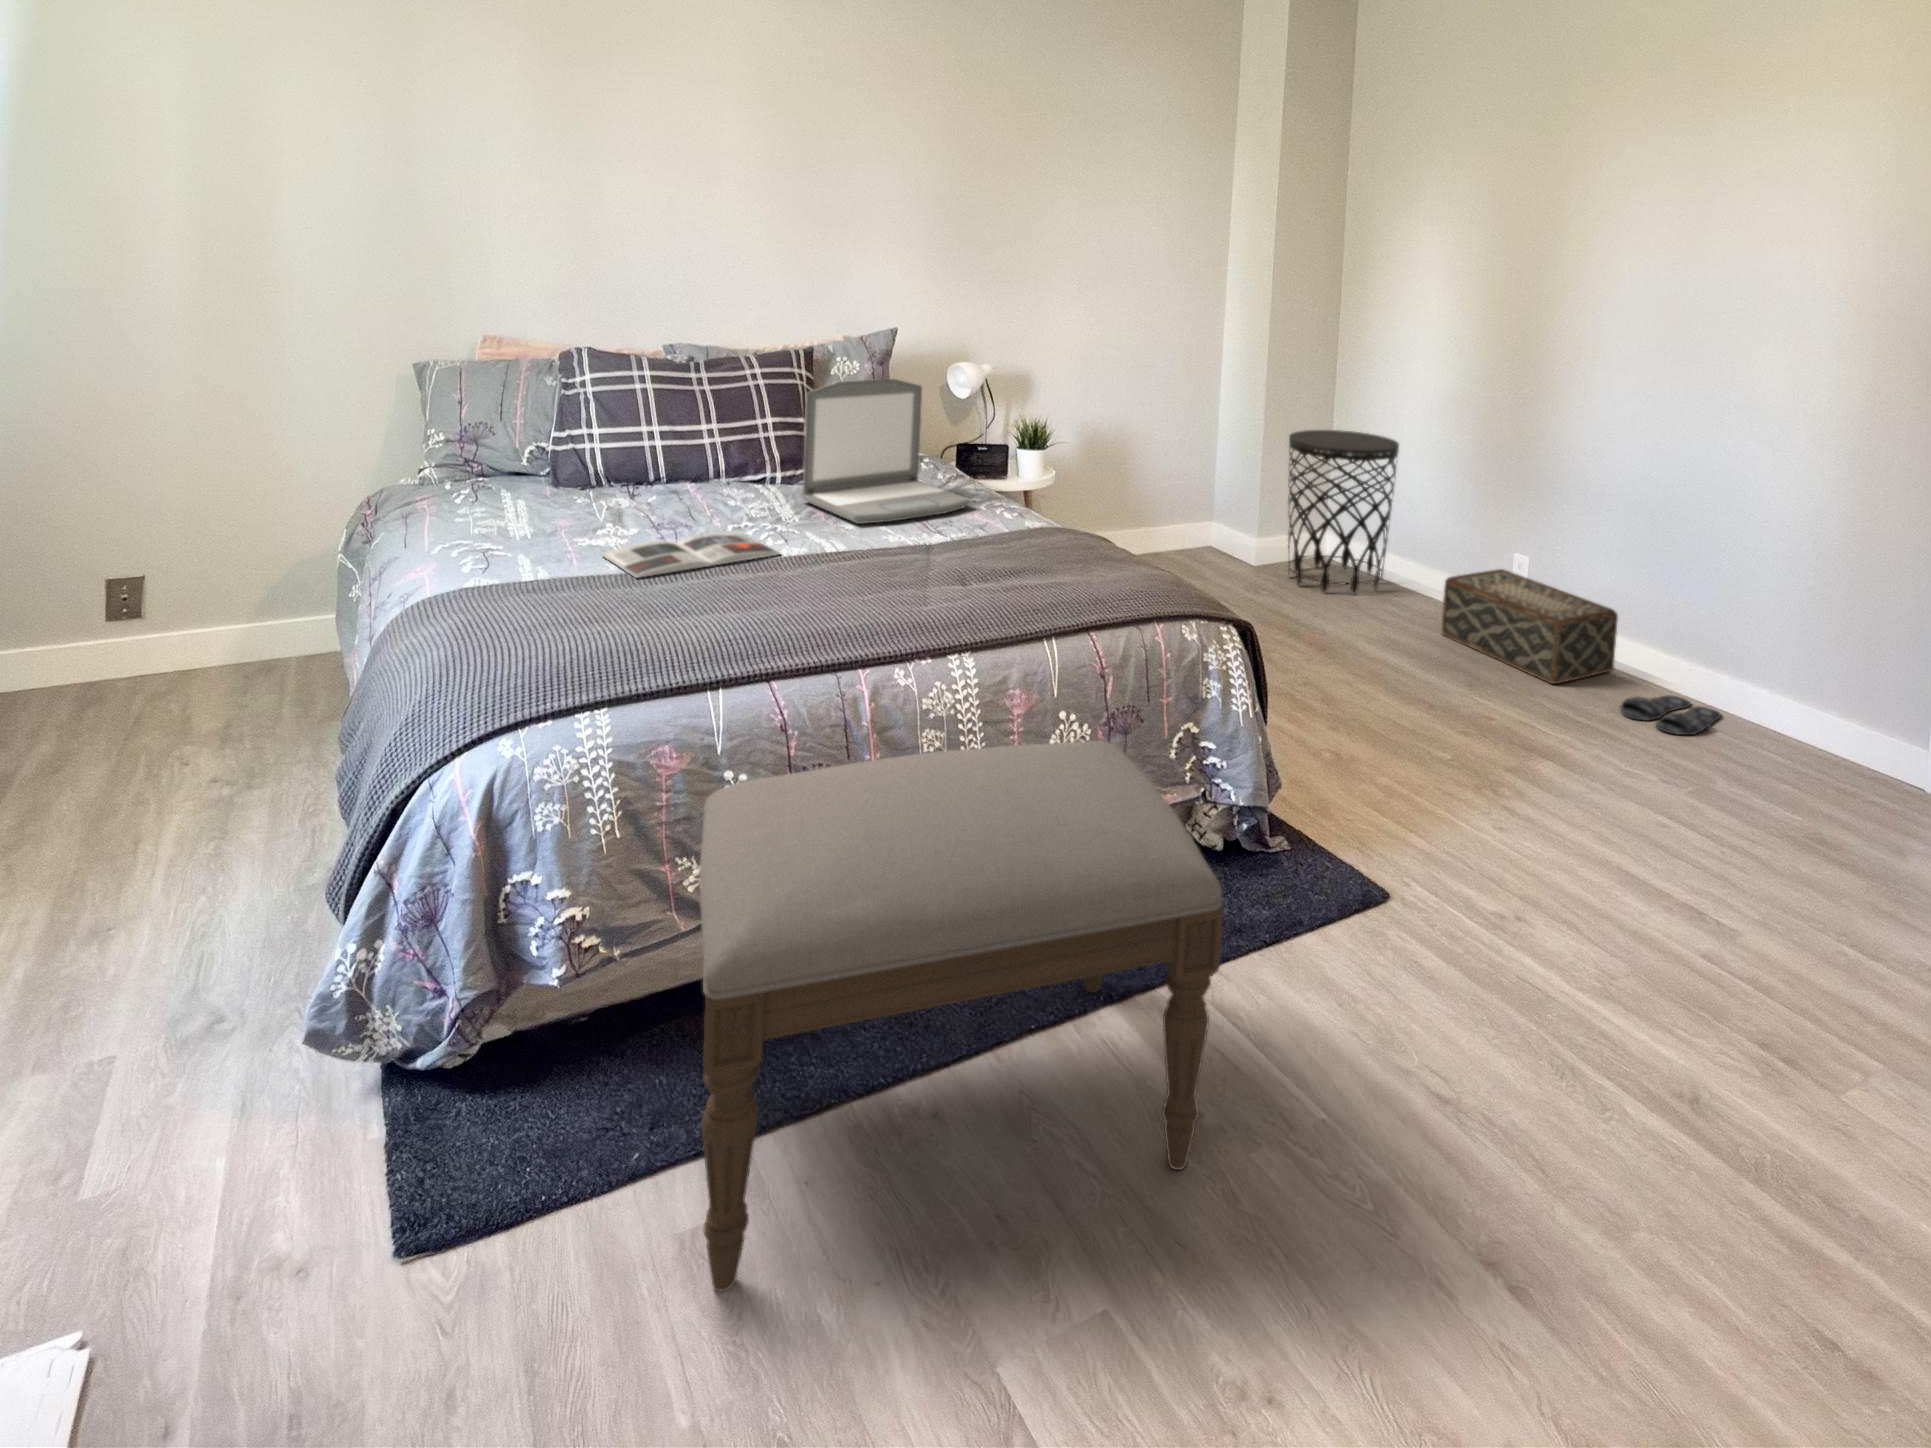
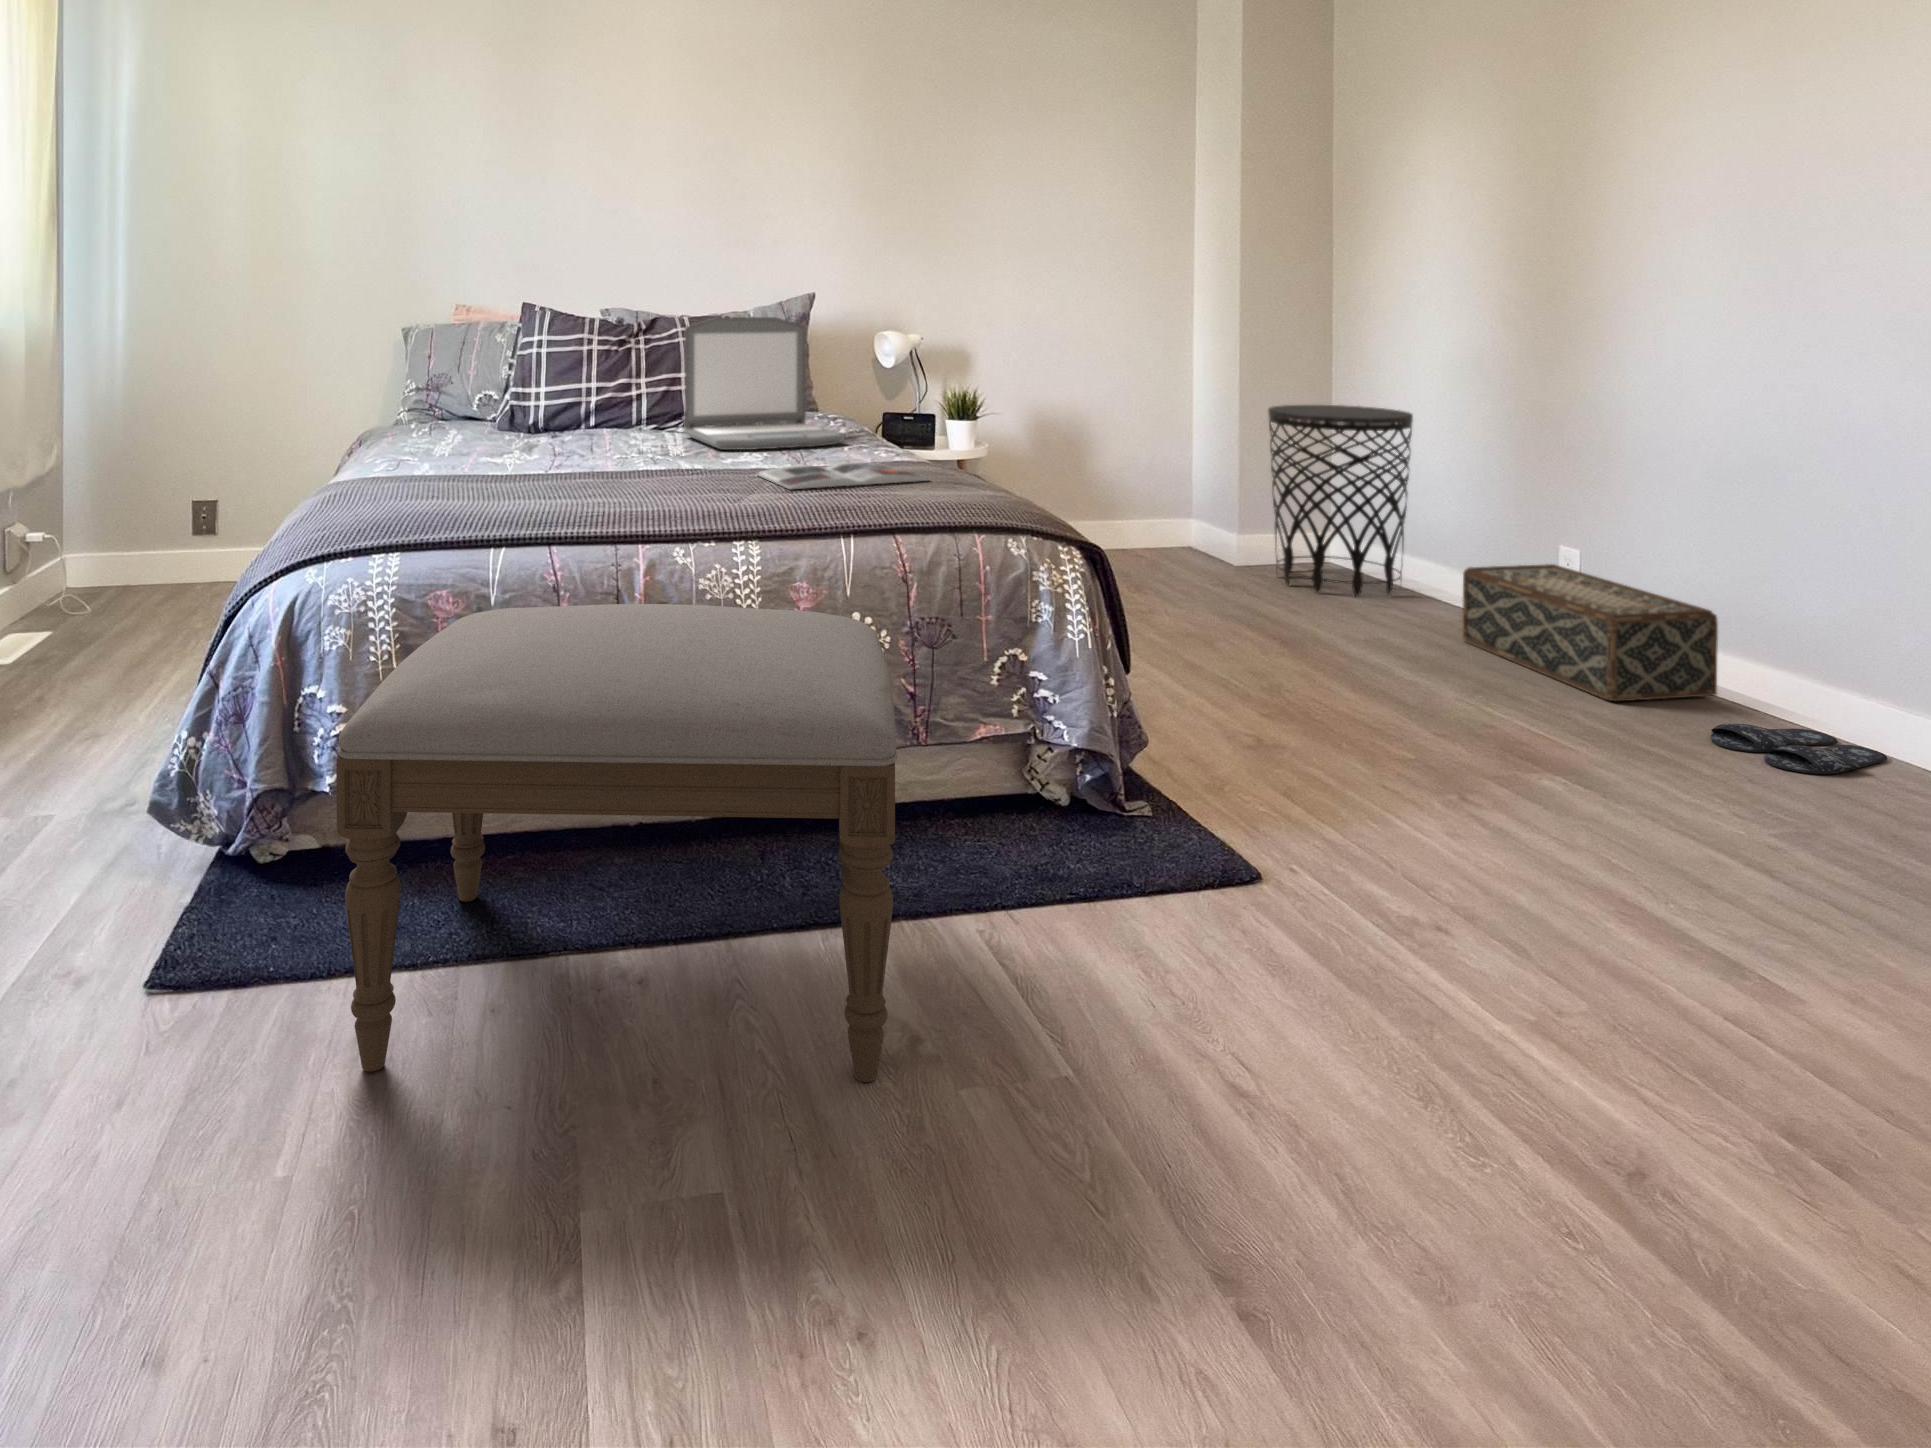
magazine: present [603,533,780,578] -> present [757,462,930,489]

